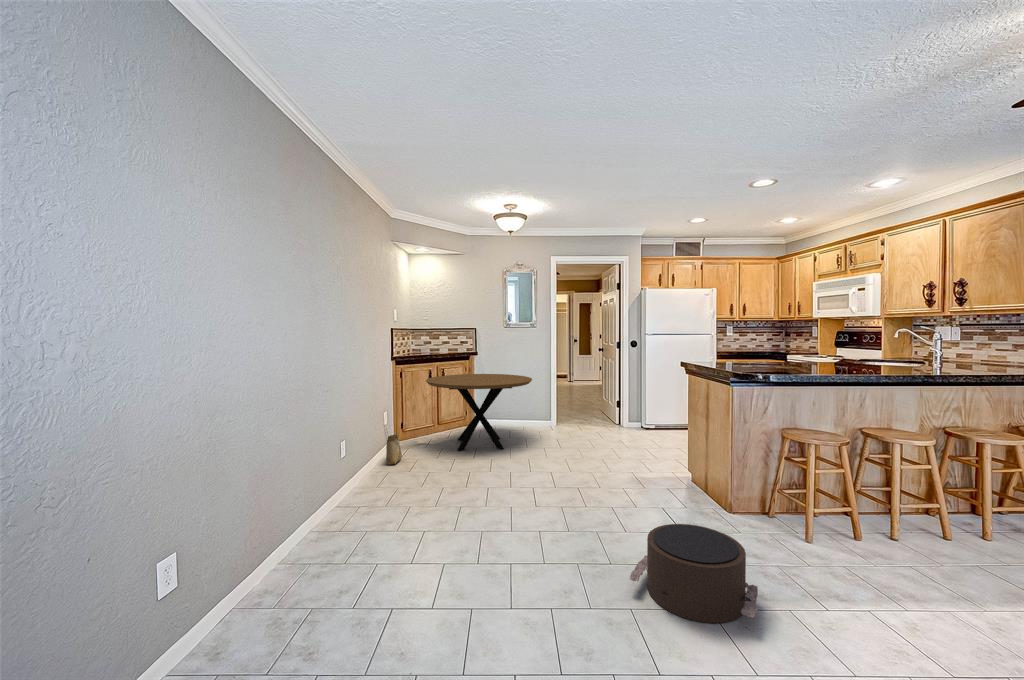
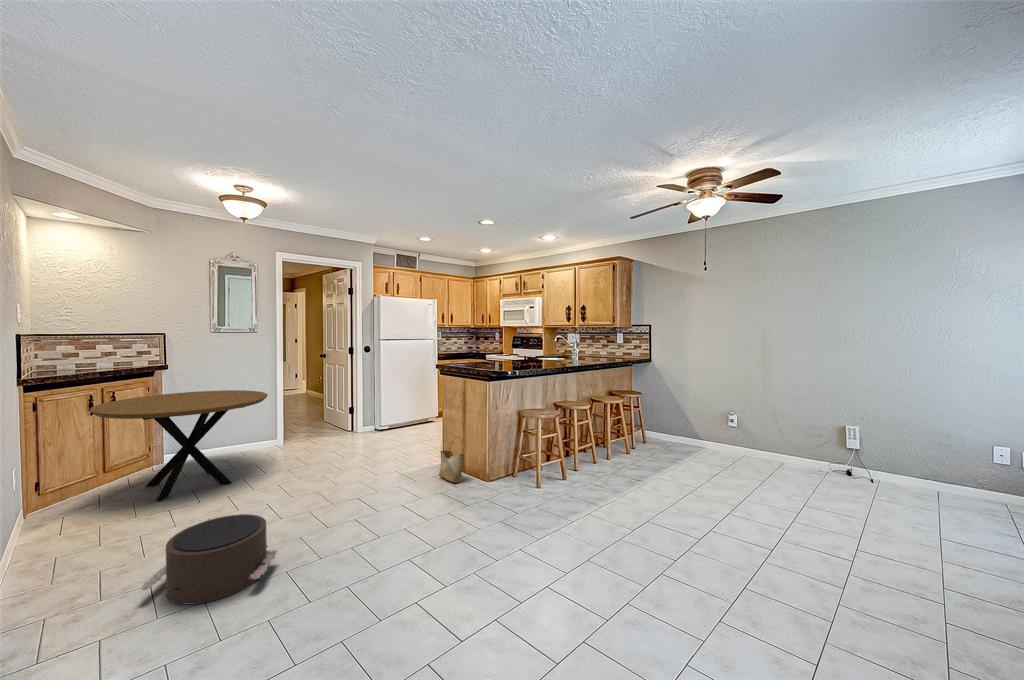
woven basket: present [386,435,402,465] -> present [439,437,464,482]
pouf: present [630,524,758,623] -> present [140,514,277,605]

